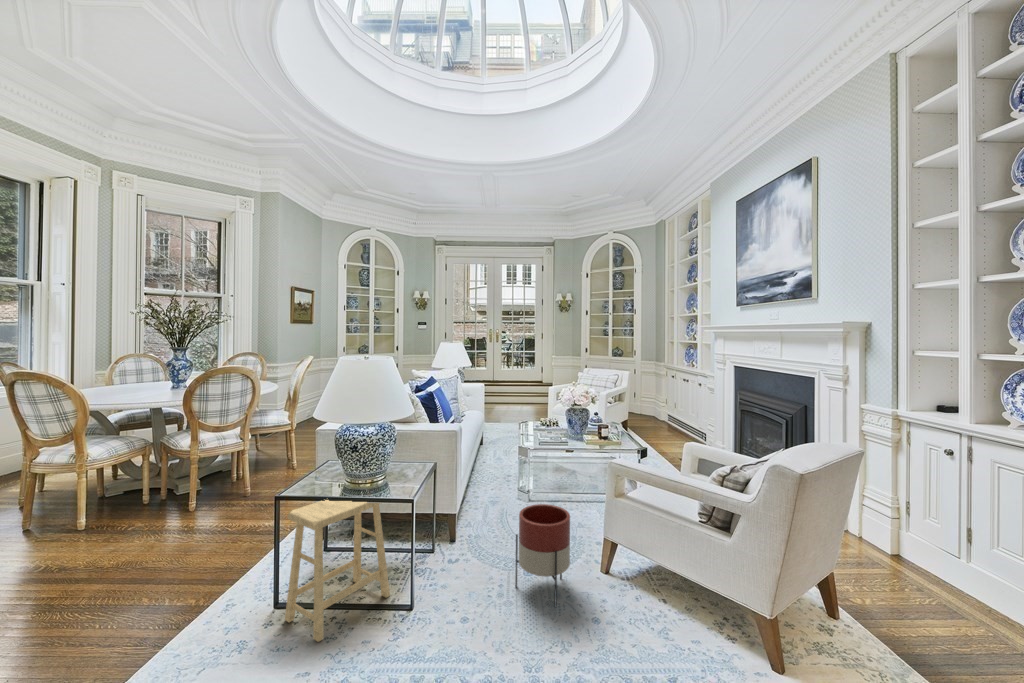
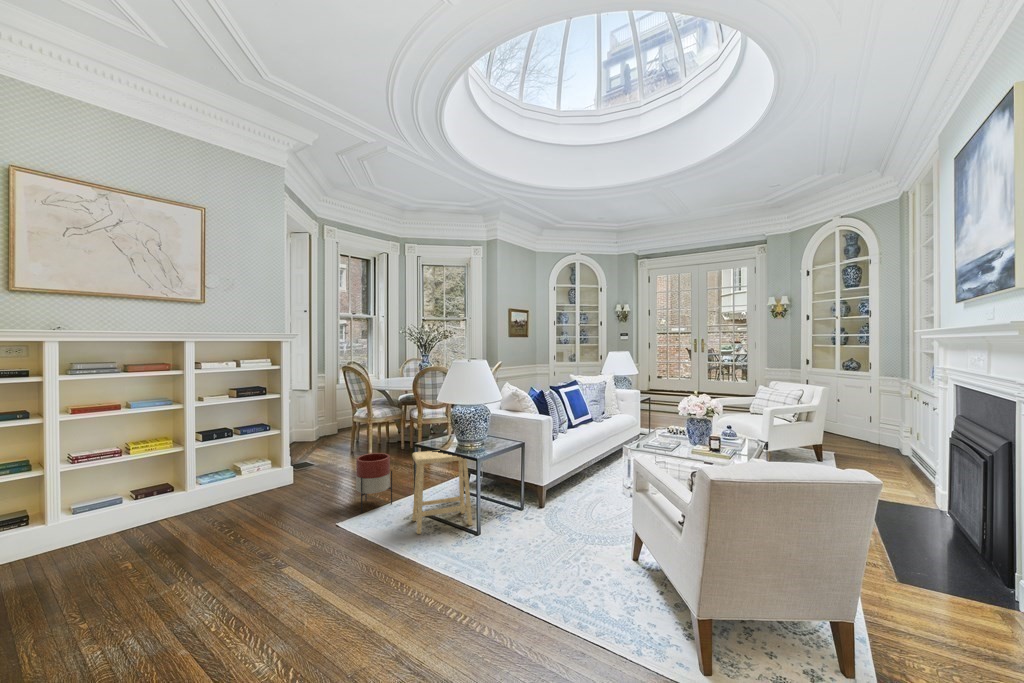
planter: present [515,504,570,608] -> present [356,453,392,513]

